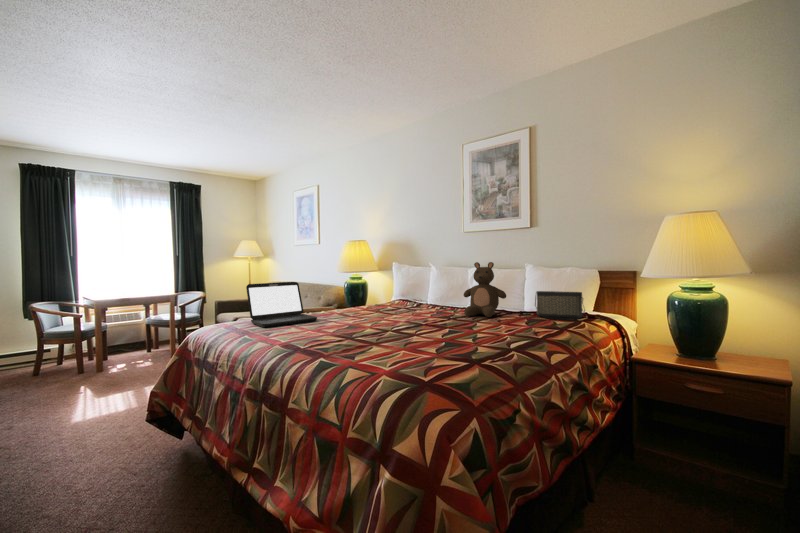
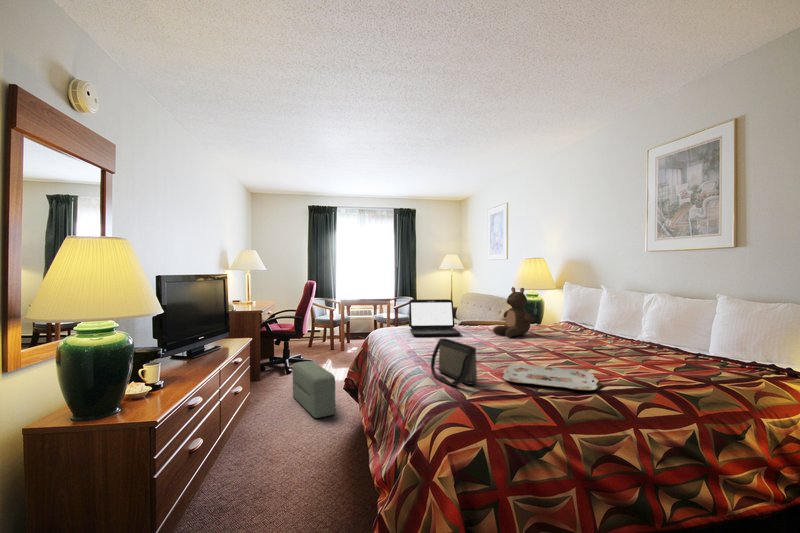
stuffed bear: present [464,262,506,317] -> present [493,287,533,337]
handbag: present [535,291,585,320] -> present [431,338,477,386]
serving tray: none [415,332,513,352] -> present [503,364,599,390]
pouf: none [30,390,131,474] -> present [292,361,335,418]

